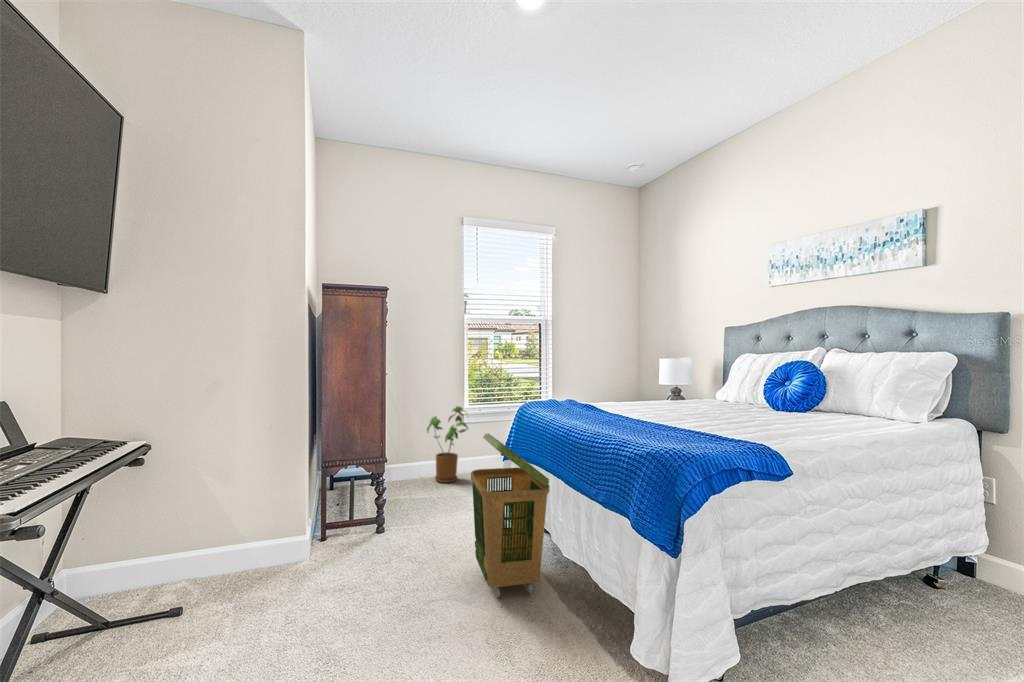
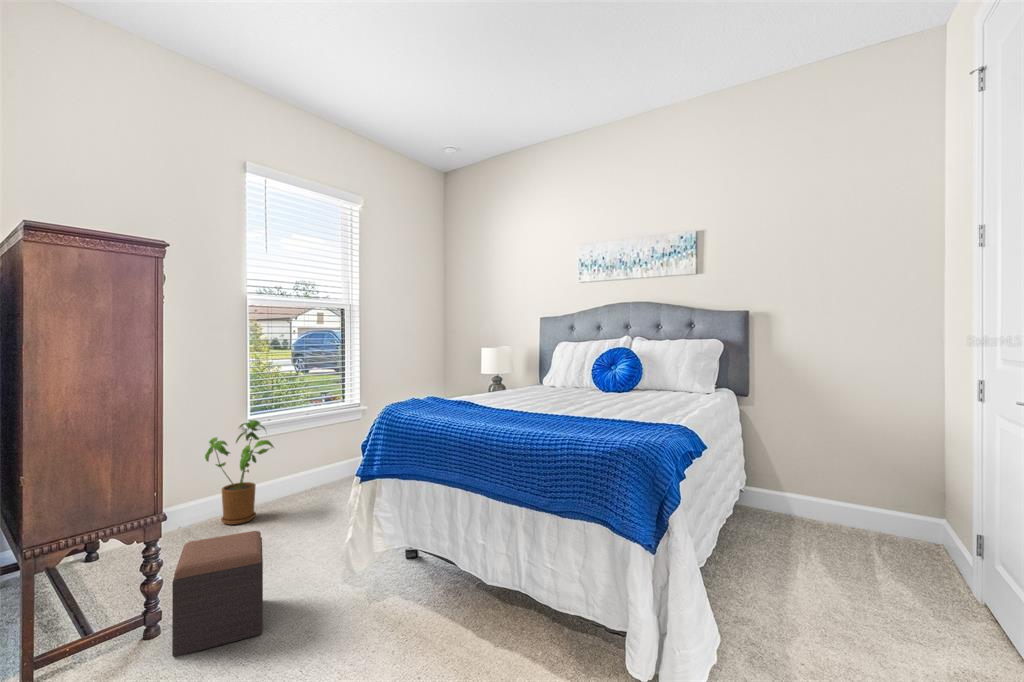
laundry basket: present [471,433,549,598] -> none [363,452,469,639]
footstool: none [352,480,422,557] -> present [172,531,263,657]

